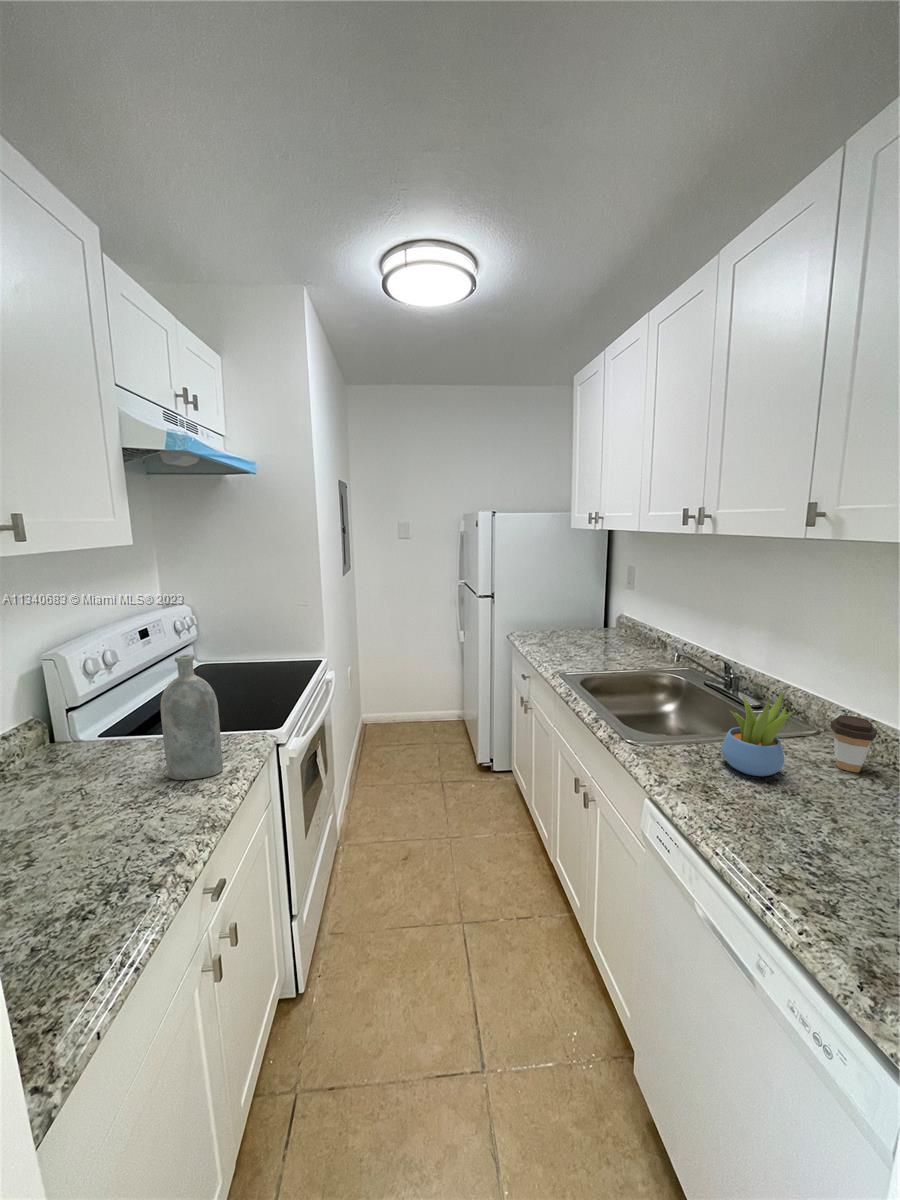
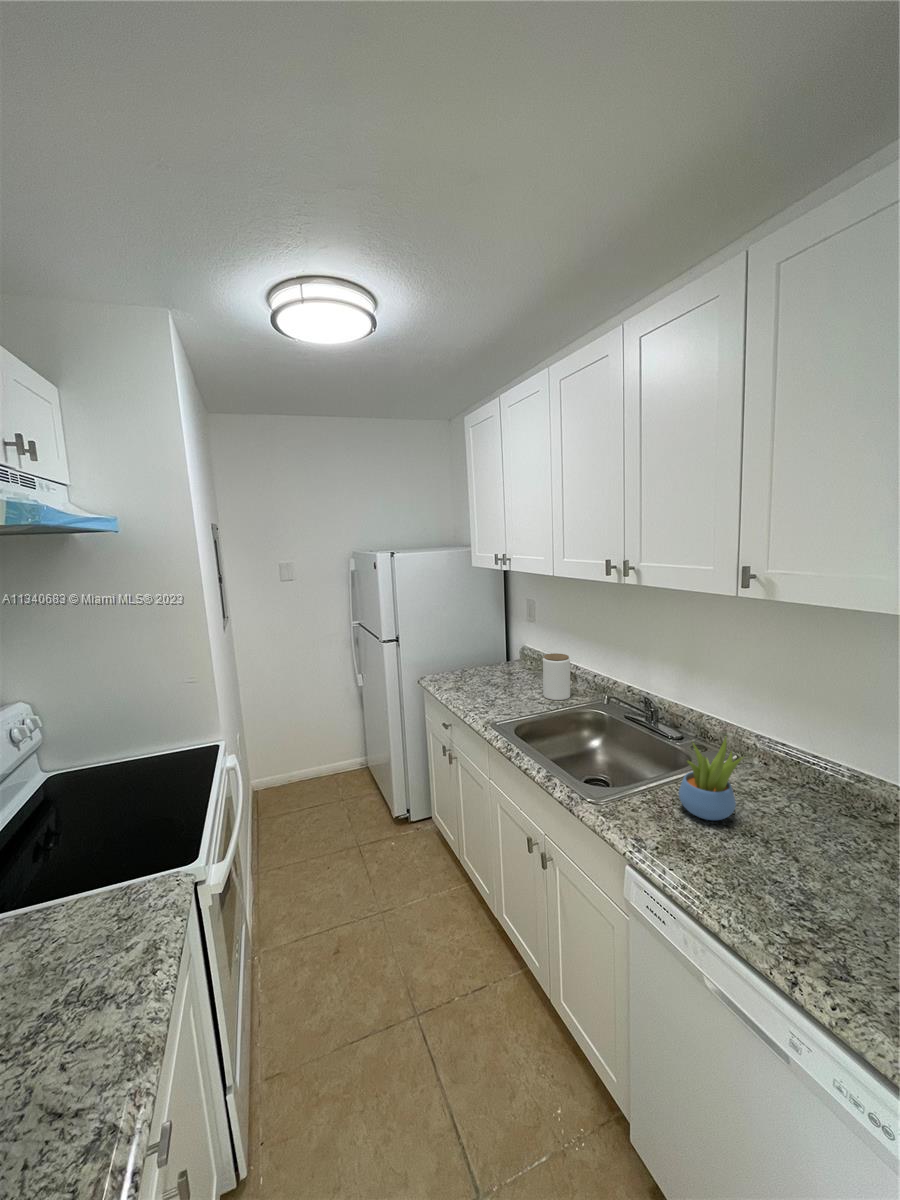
jar: none [624,617,655,663] -> present [543,653,570,700]
bottle: present [161,654,223,780] -> none [35,807,136,987]
coffee cup: present [831,715,877,773] -> none [759,746,797,798]

